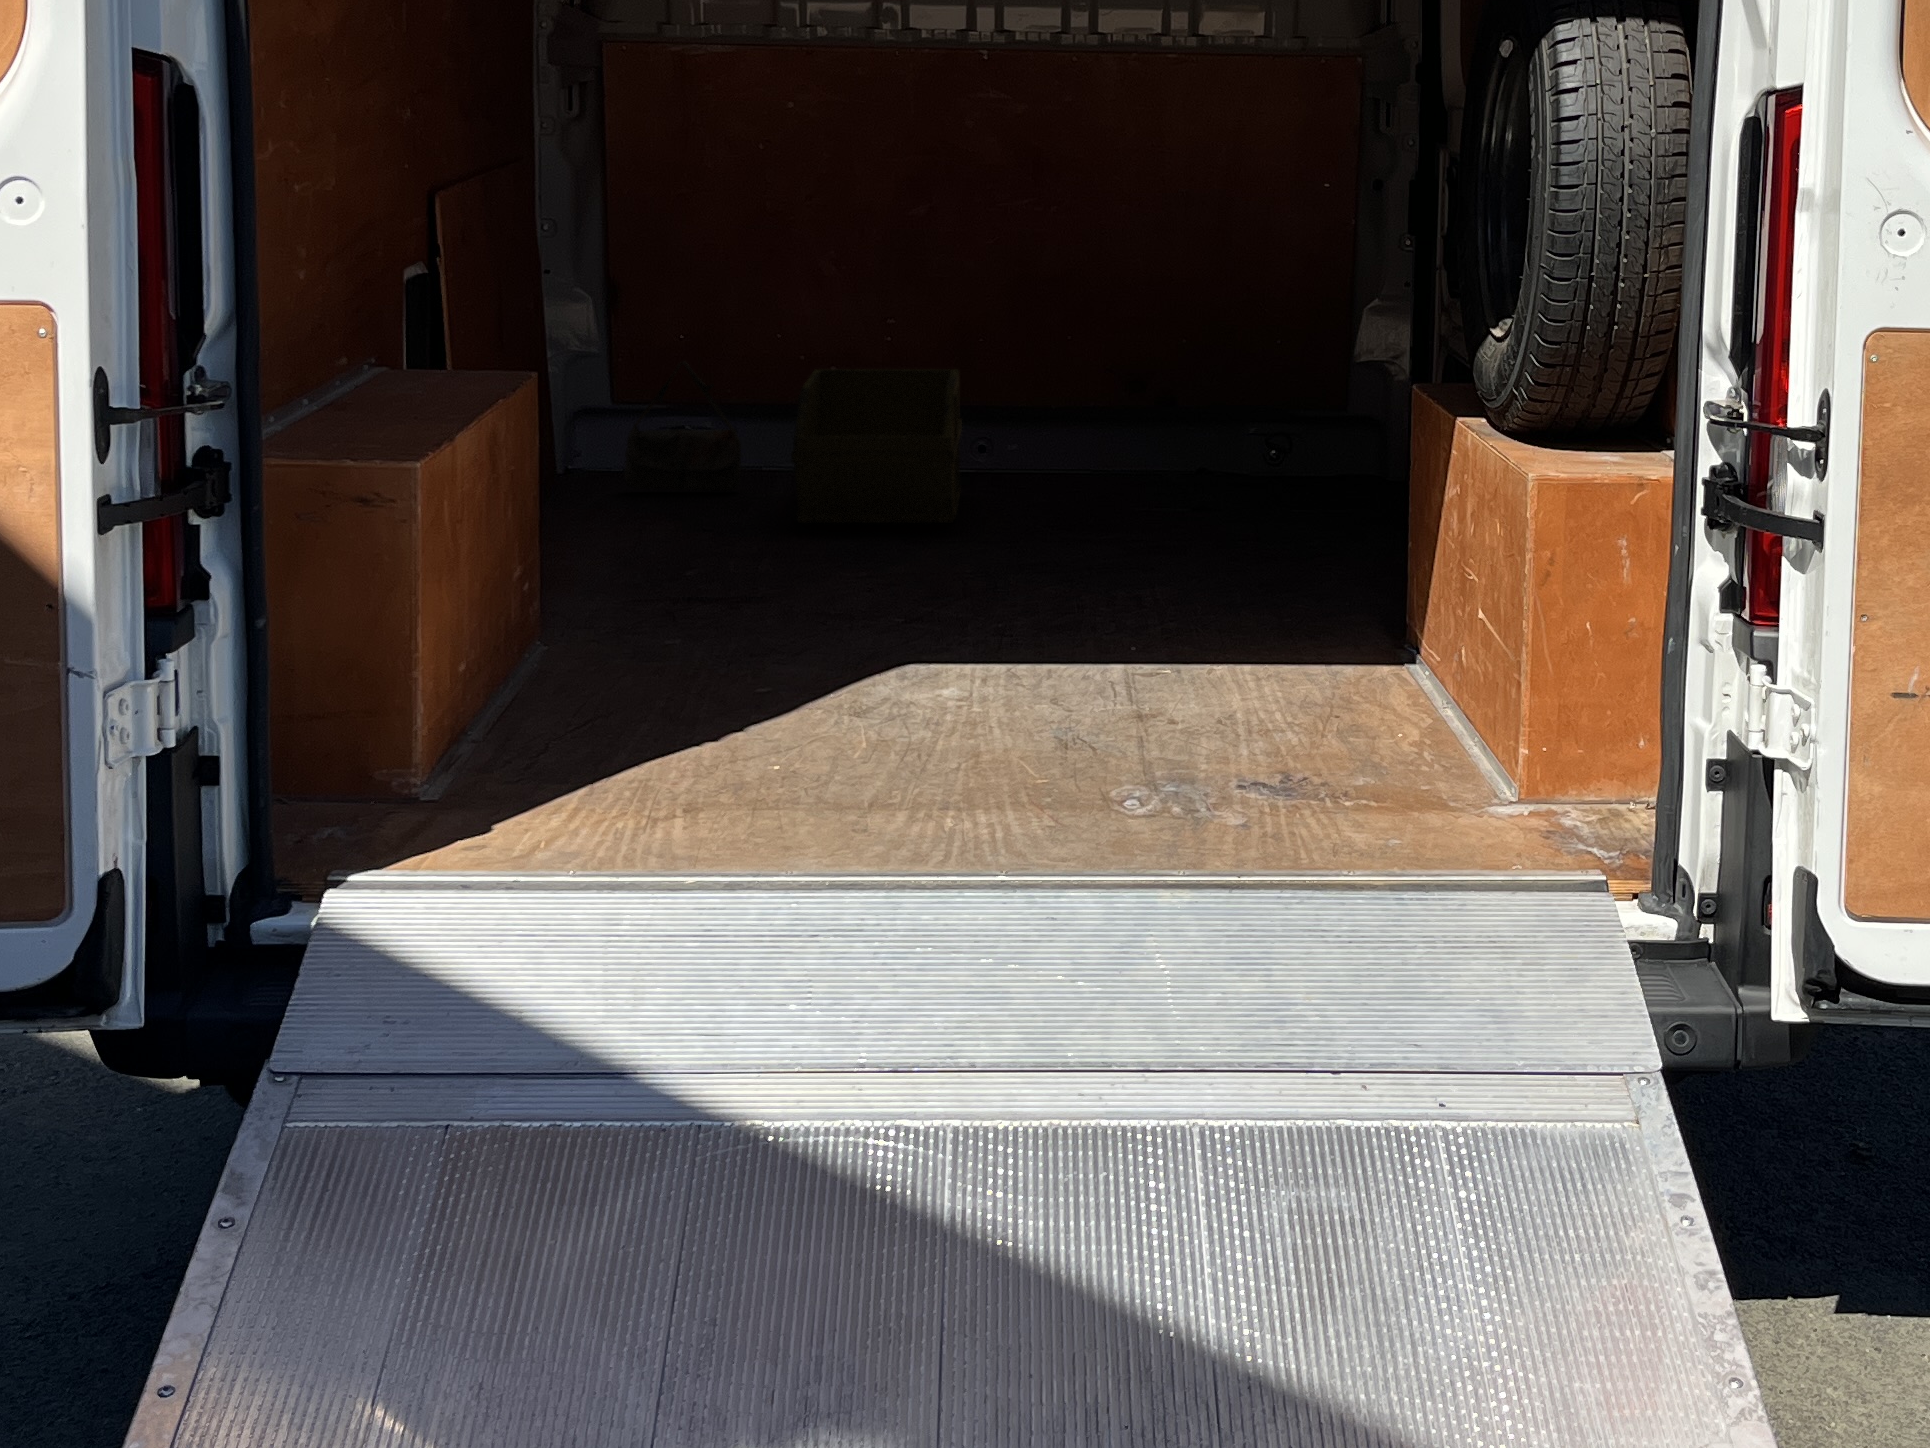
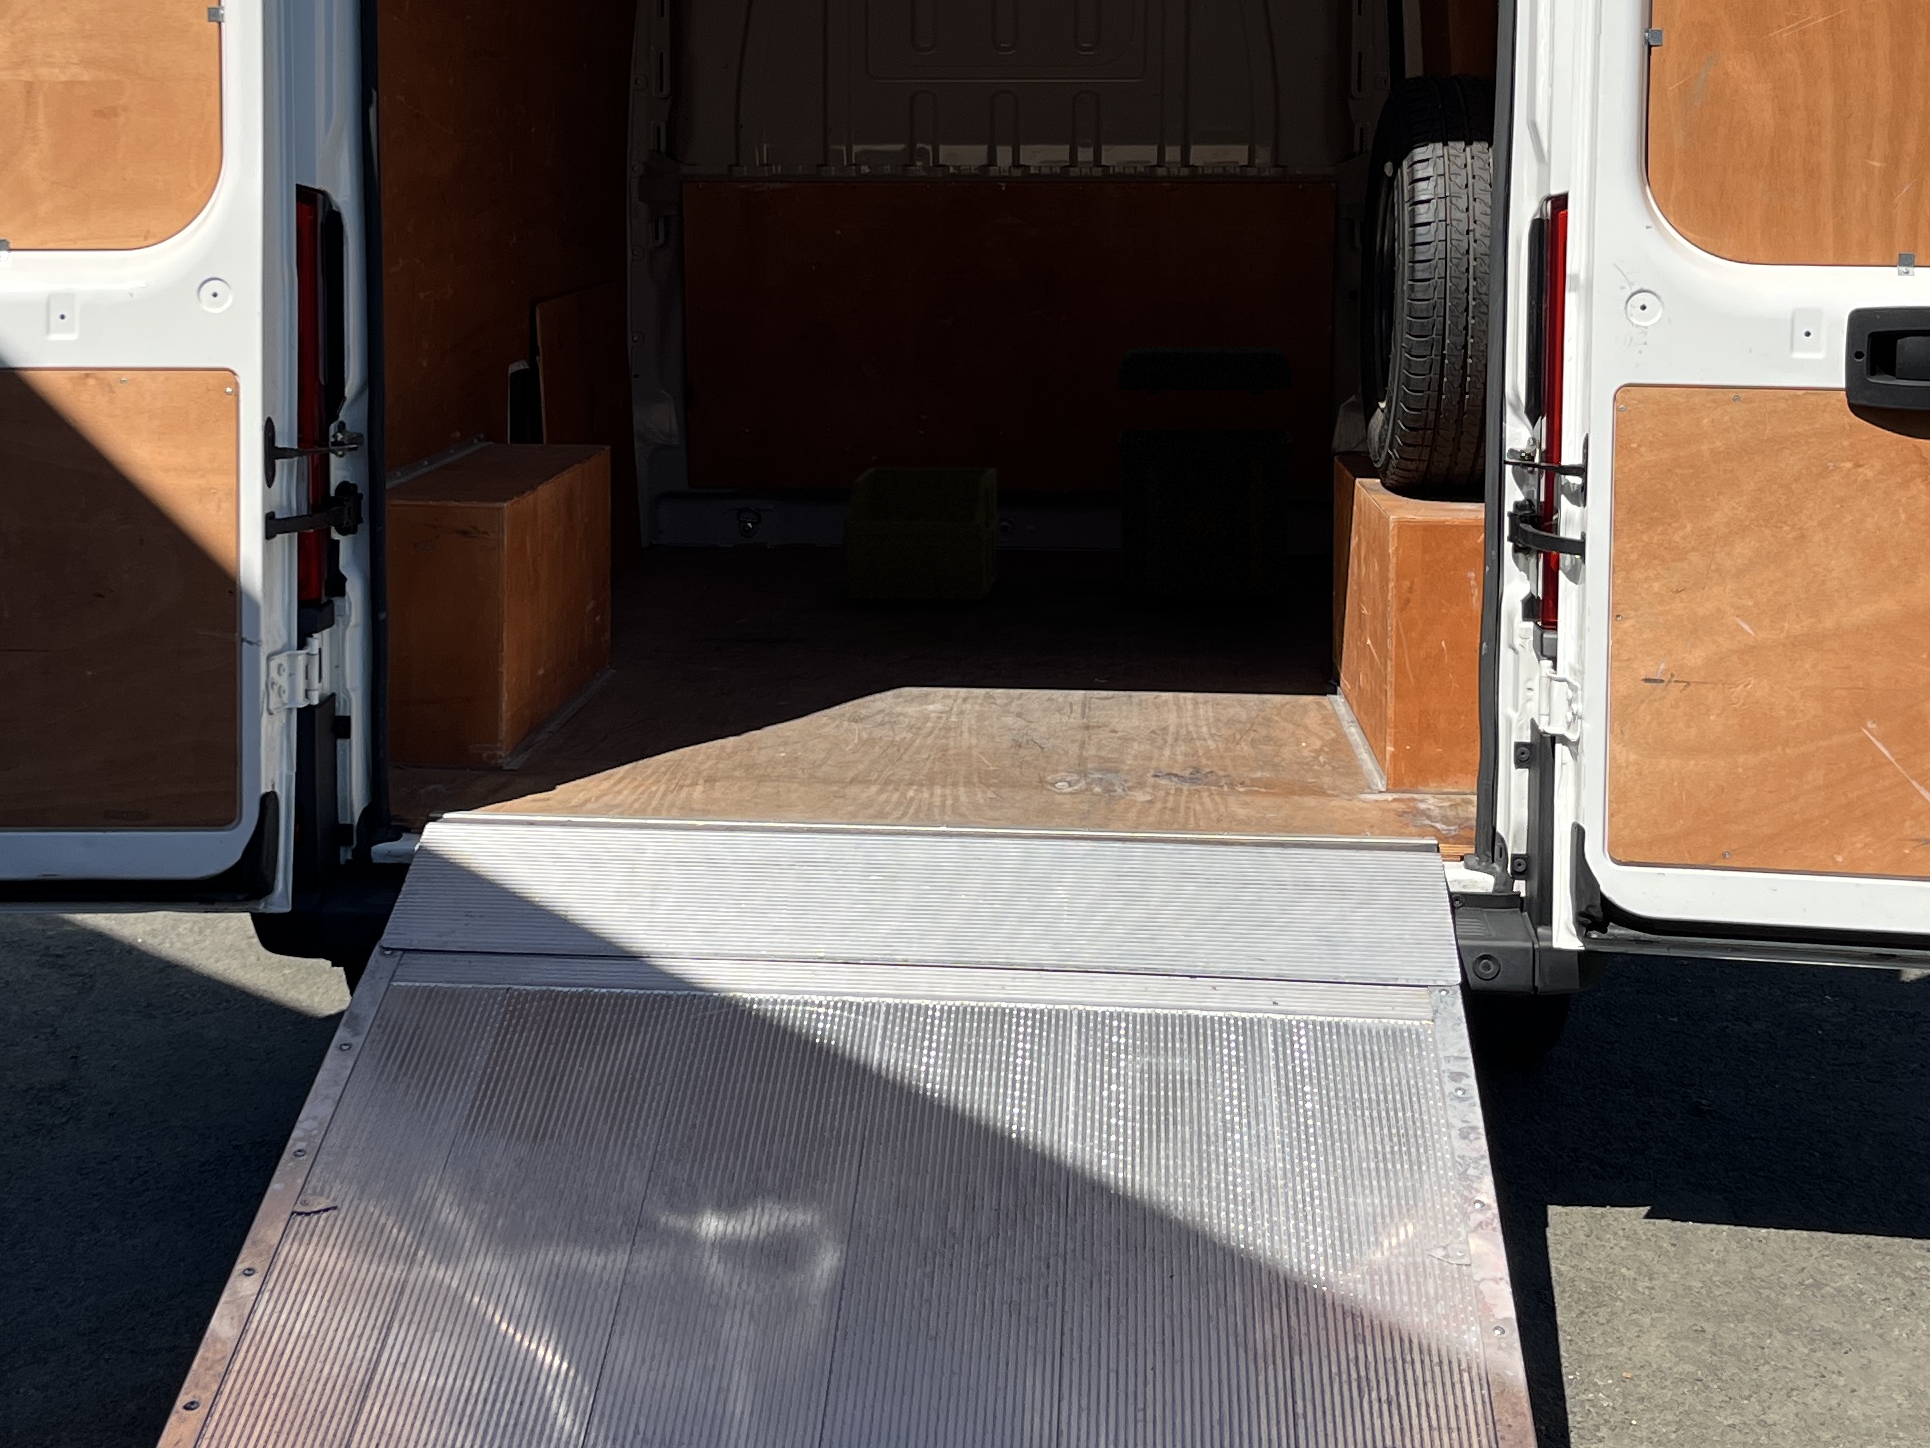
toolbox: none [1101,234,1298,515] -> present [1117,346,1293,597]
bag: present [624,361,741,492] -> none [705,461,805,575]

